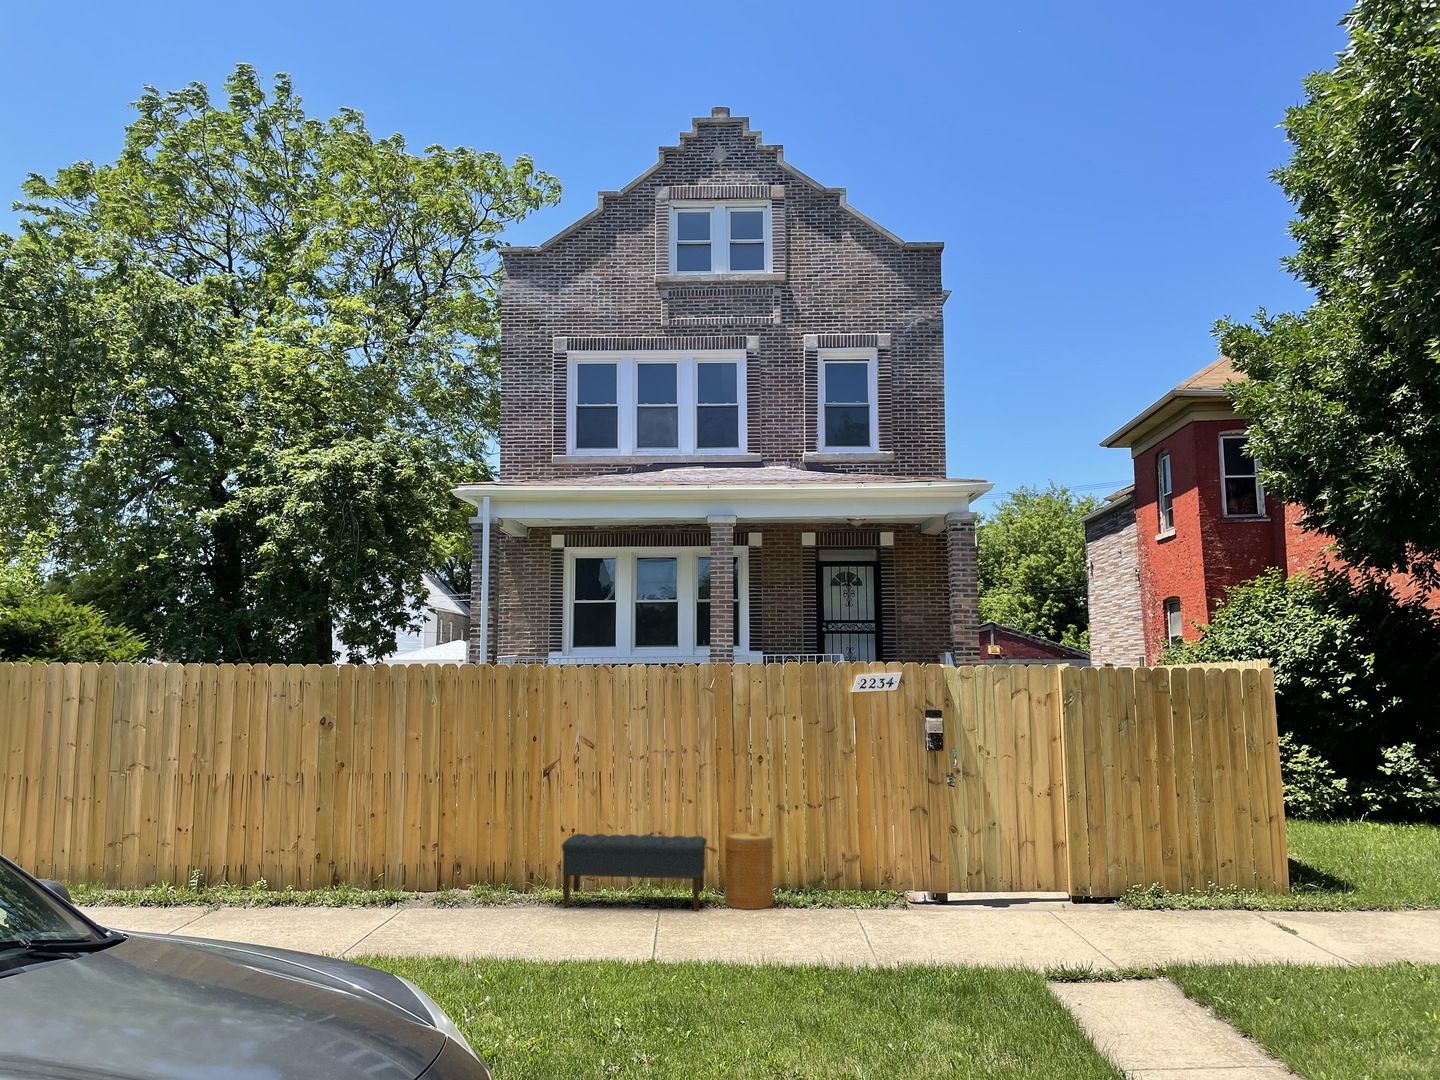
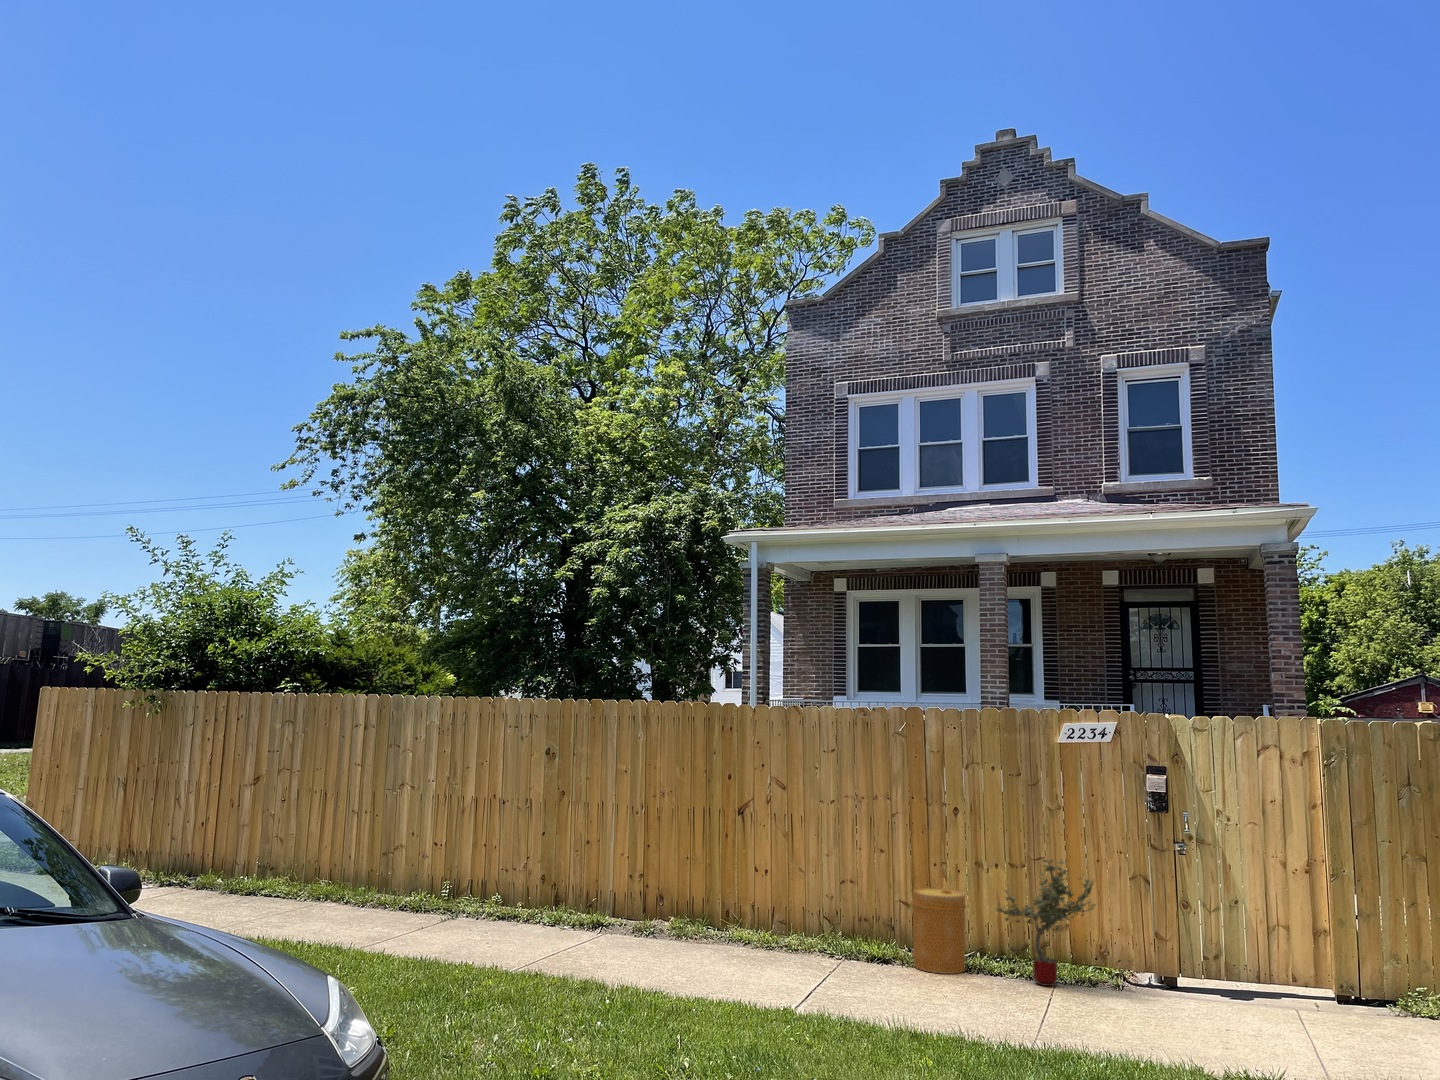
potted tree: none [800,796,889,909] -> present [997,860,1096,986]
bench: present [562,834,707,911] -> none [744,875,898,968]

